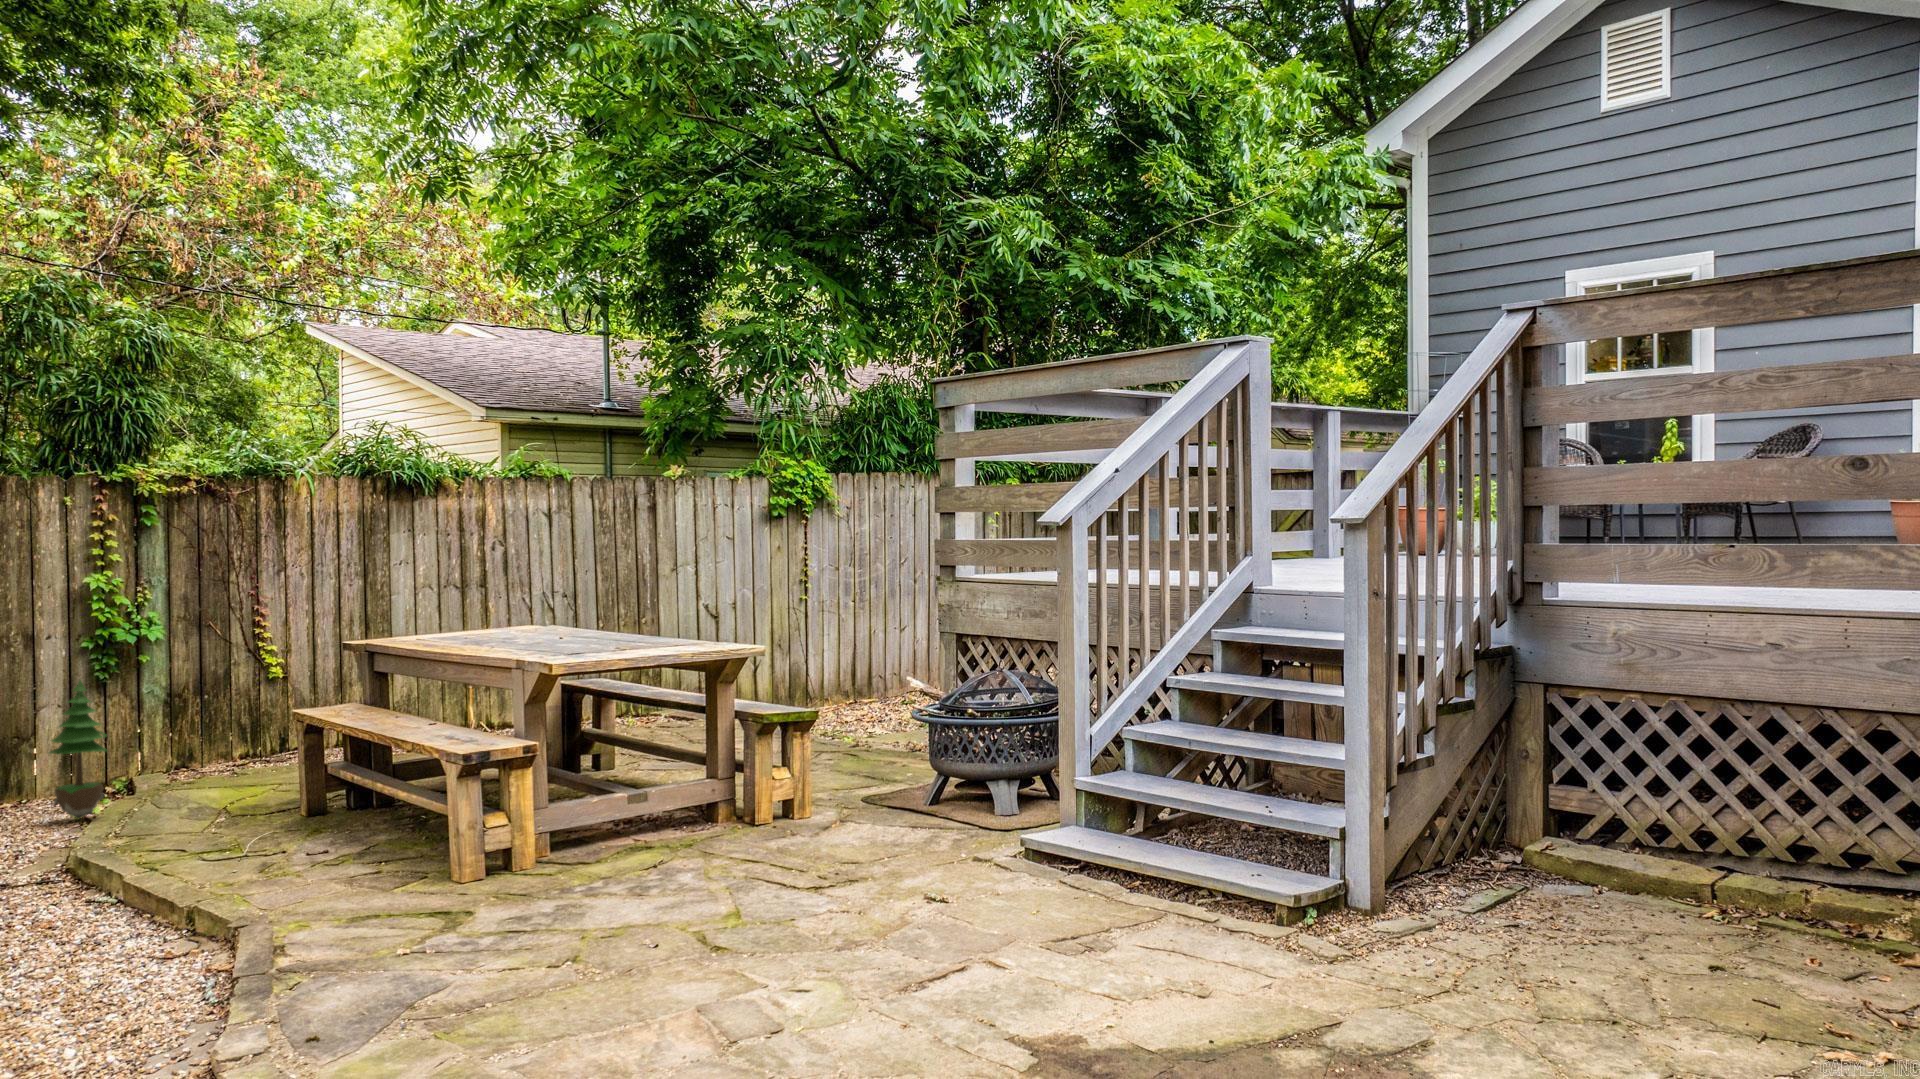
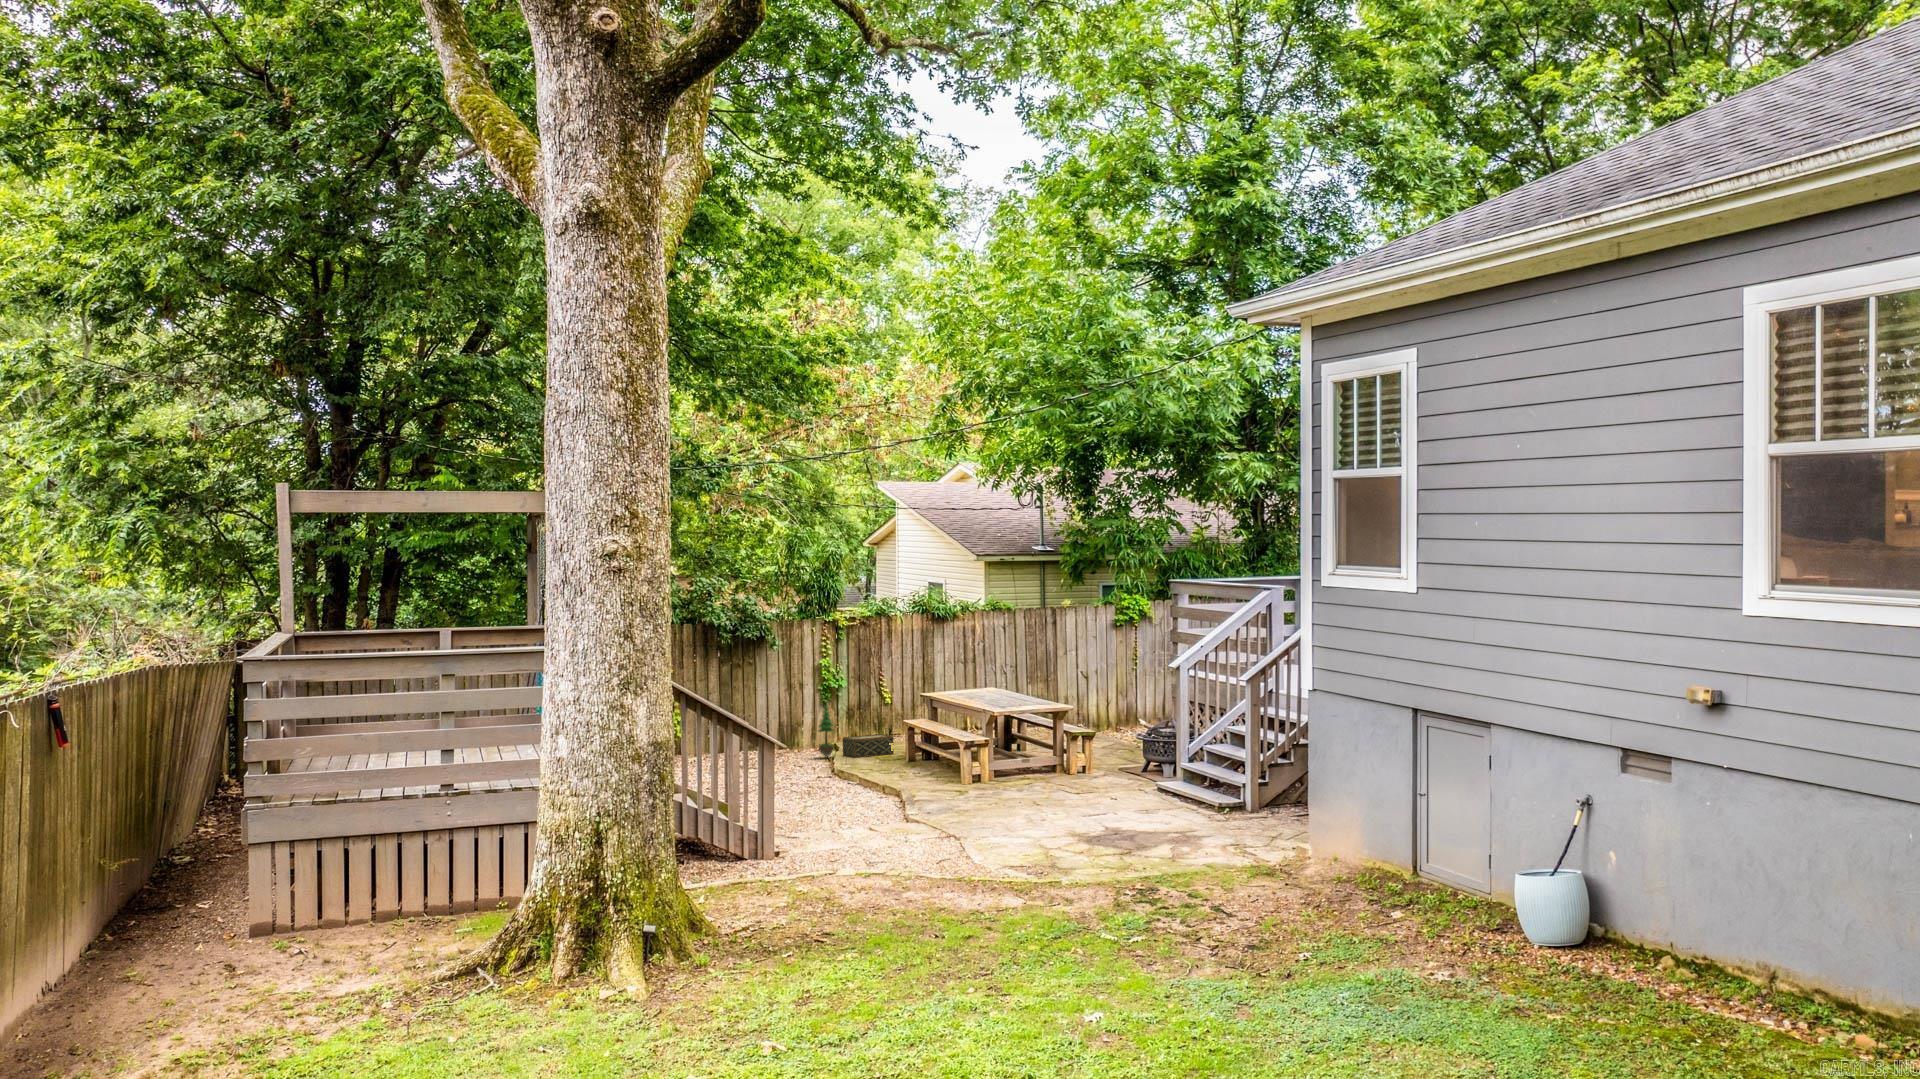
woven basket: none [137,749,282,813] -> present [843,734,893,758]

